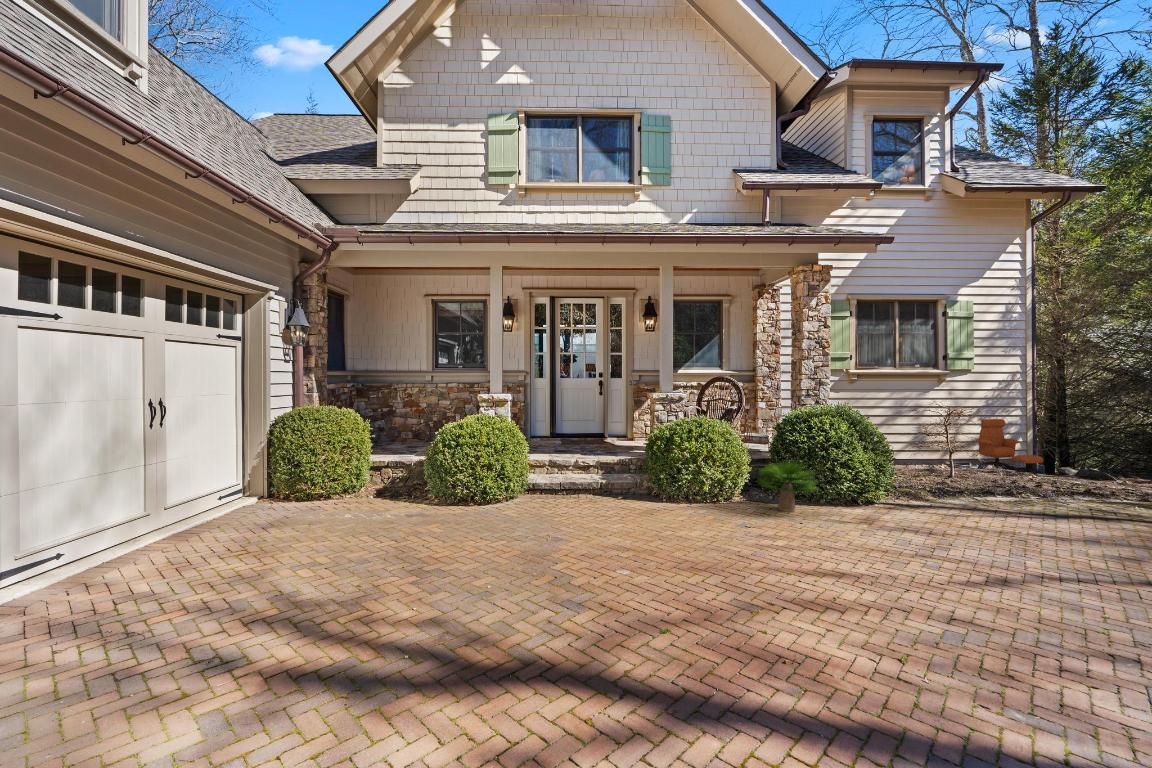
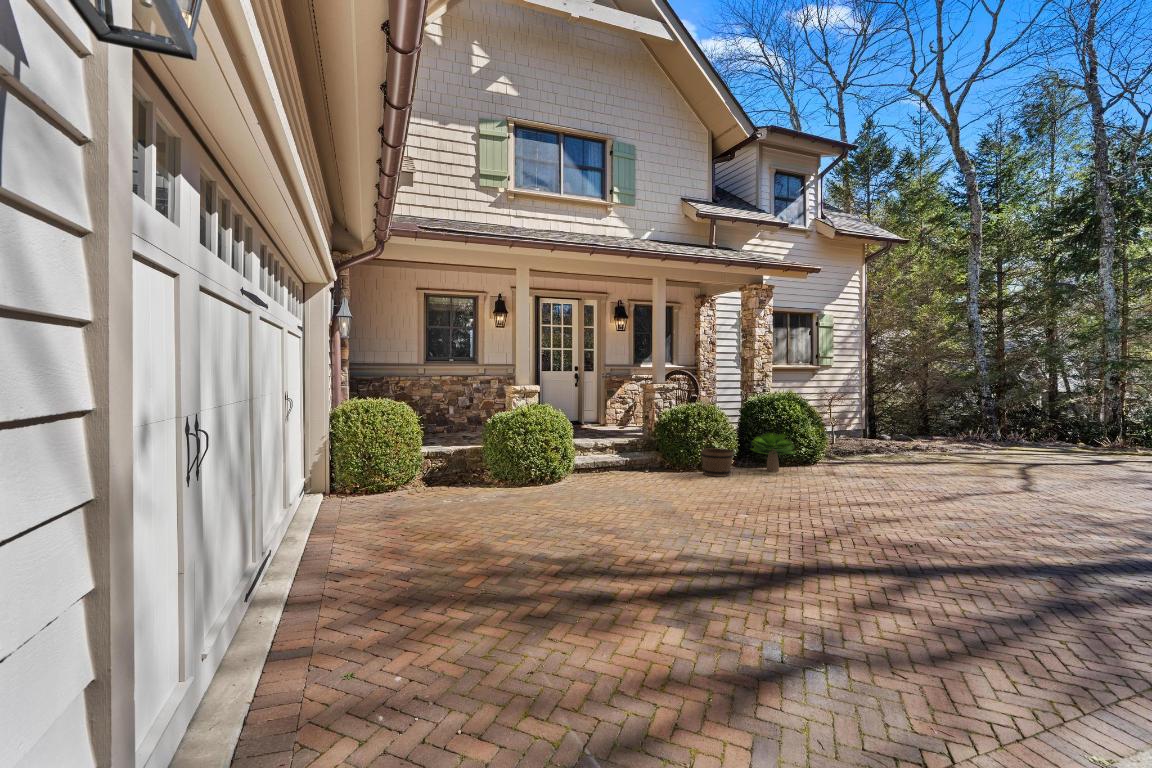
lounge chair: present [976,419,1044,475] -> none [838,403,881,441]
bucket: none [679,470,719,513] -> present [701,445,734,477]

